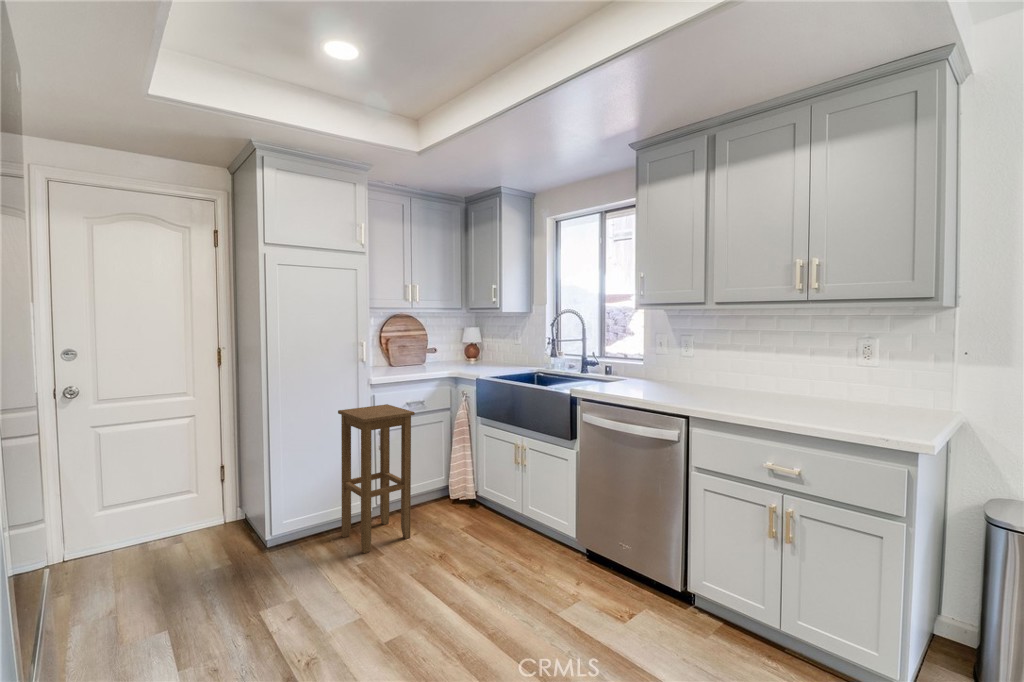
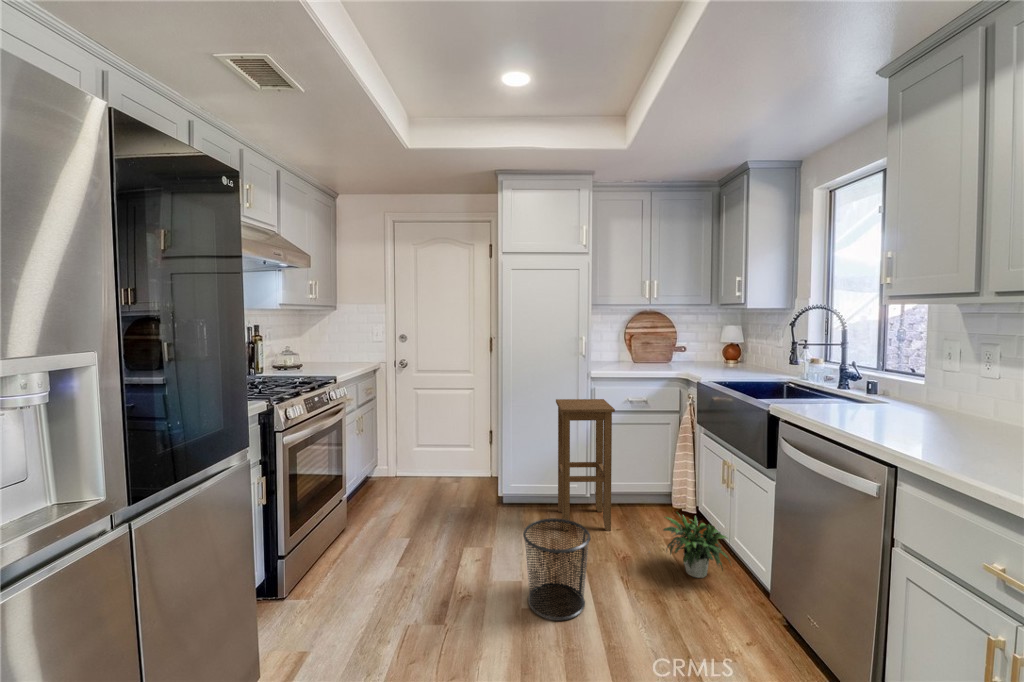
potted plant: none [457,497,532,550] -> present [664,515,731,578]
waste bin: none [377,530,449,637] -> present [523,518,590,620]

